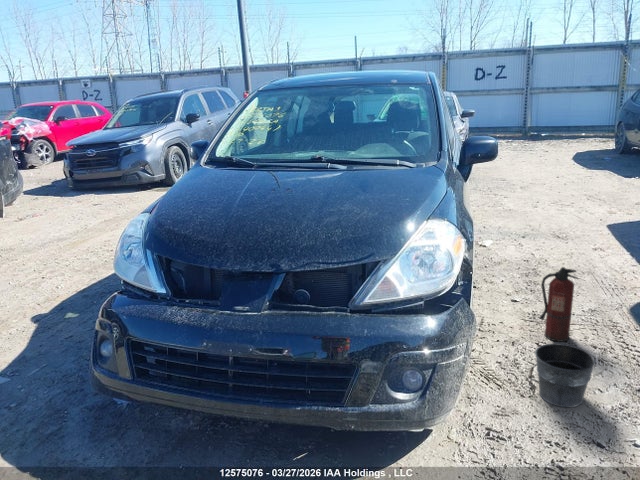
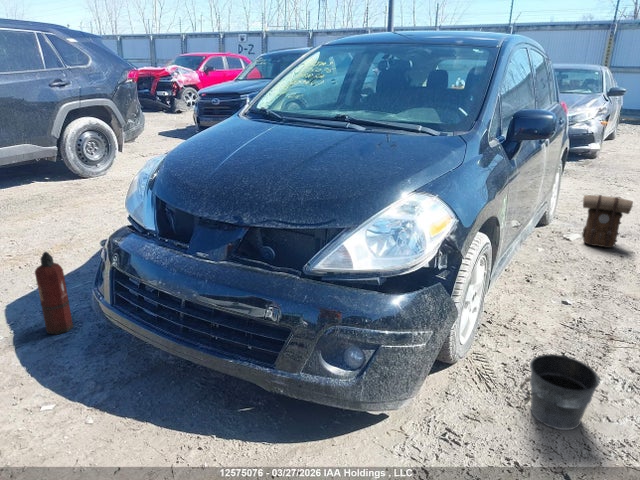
backpack: none [492,204,532,249] -> present [582,195,633,248]
fire extinguisher: present [540,267,578,342] -> present [35,252,73,334]

